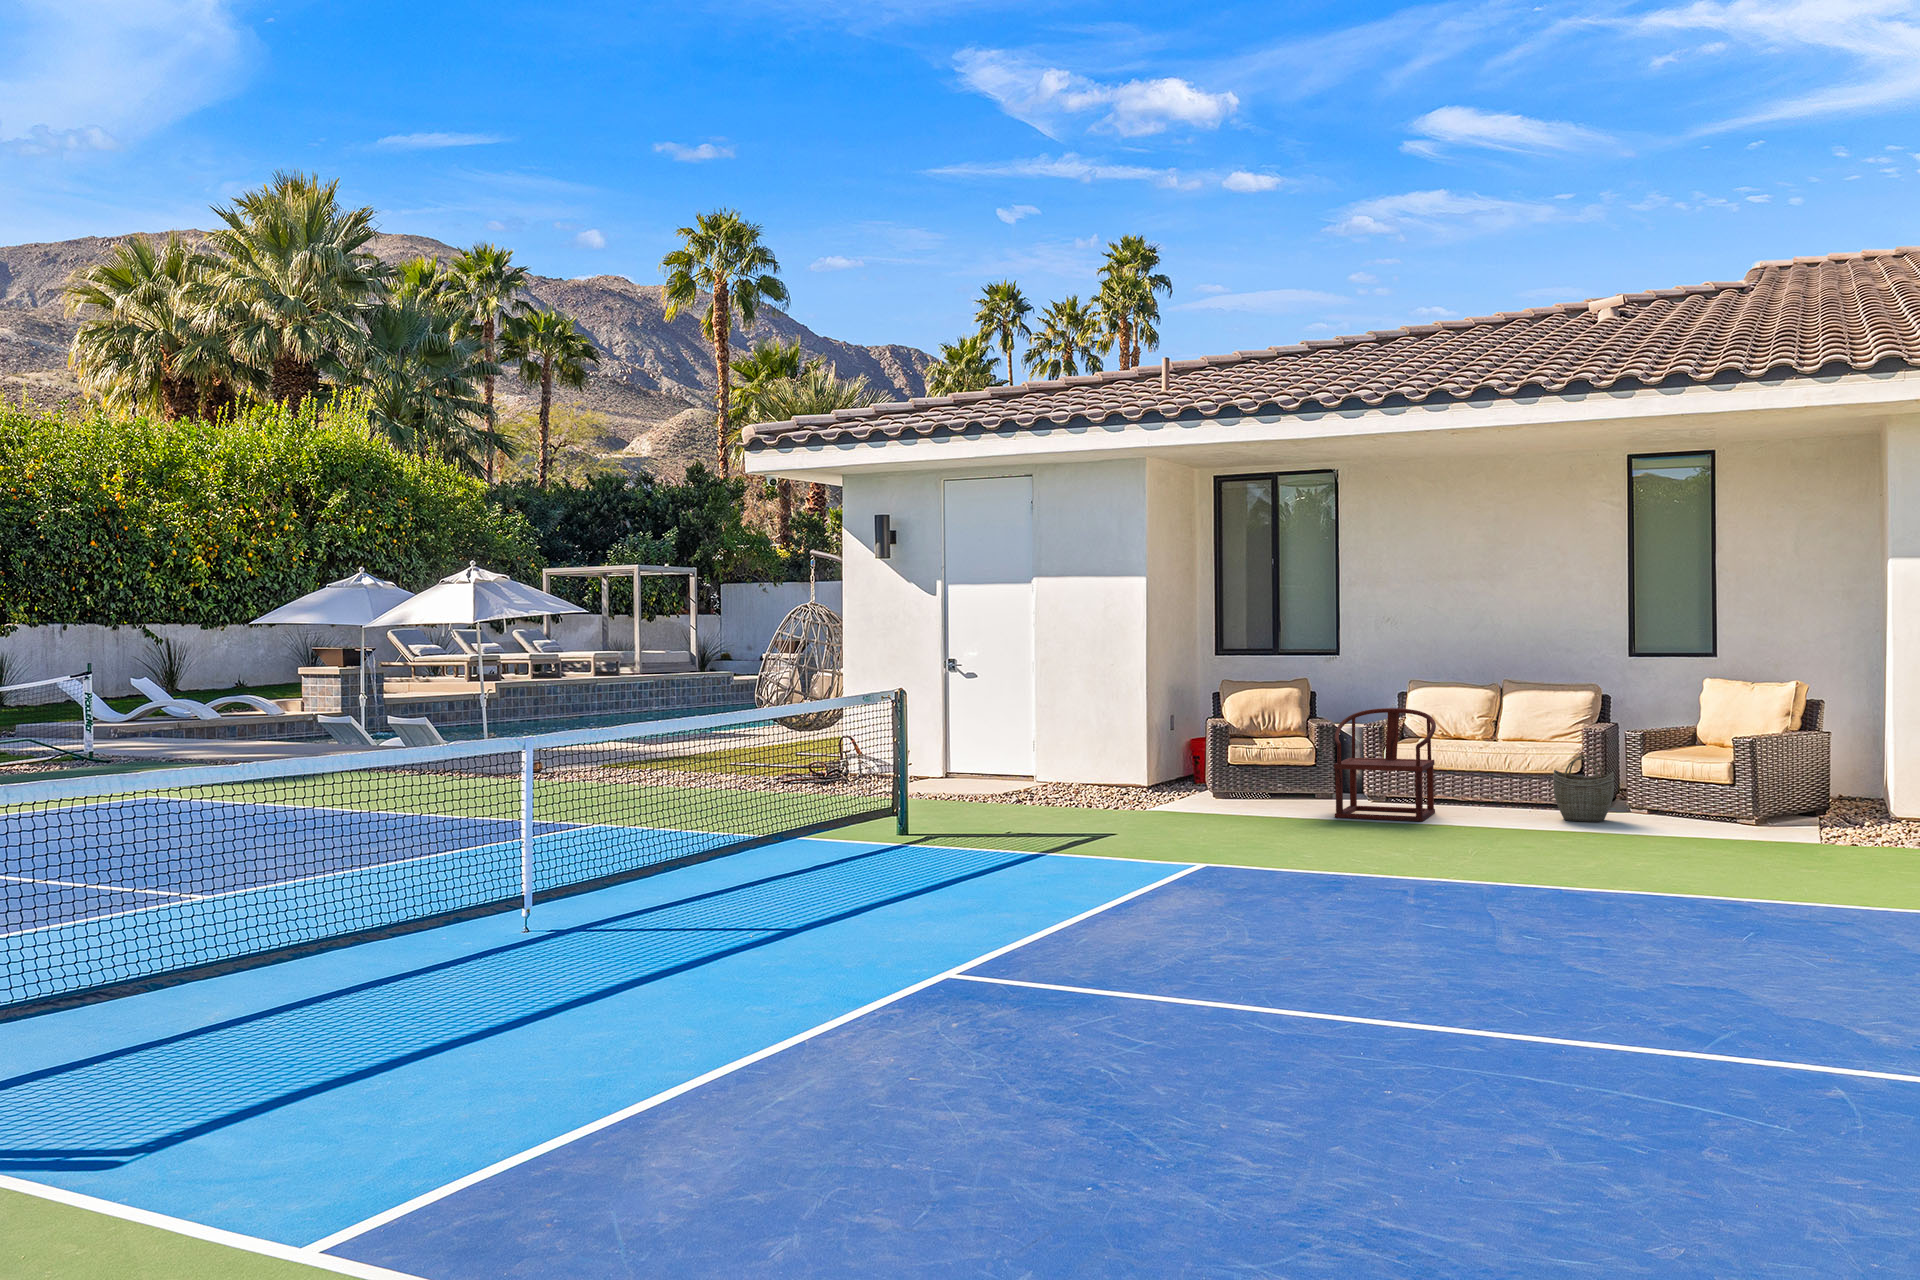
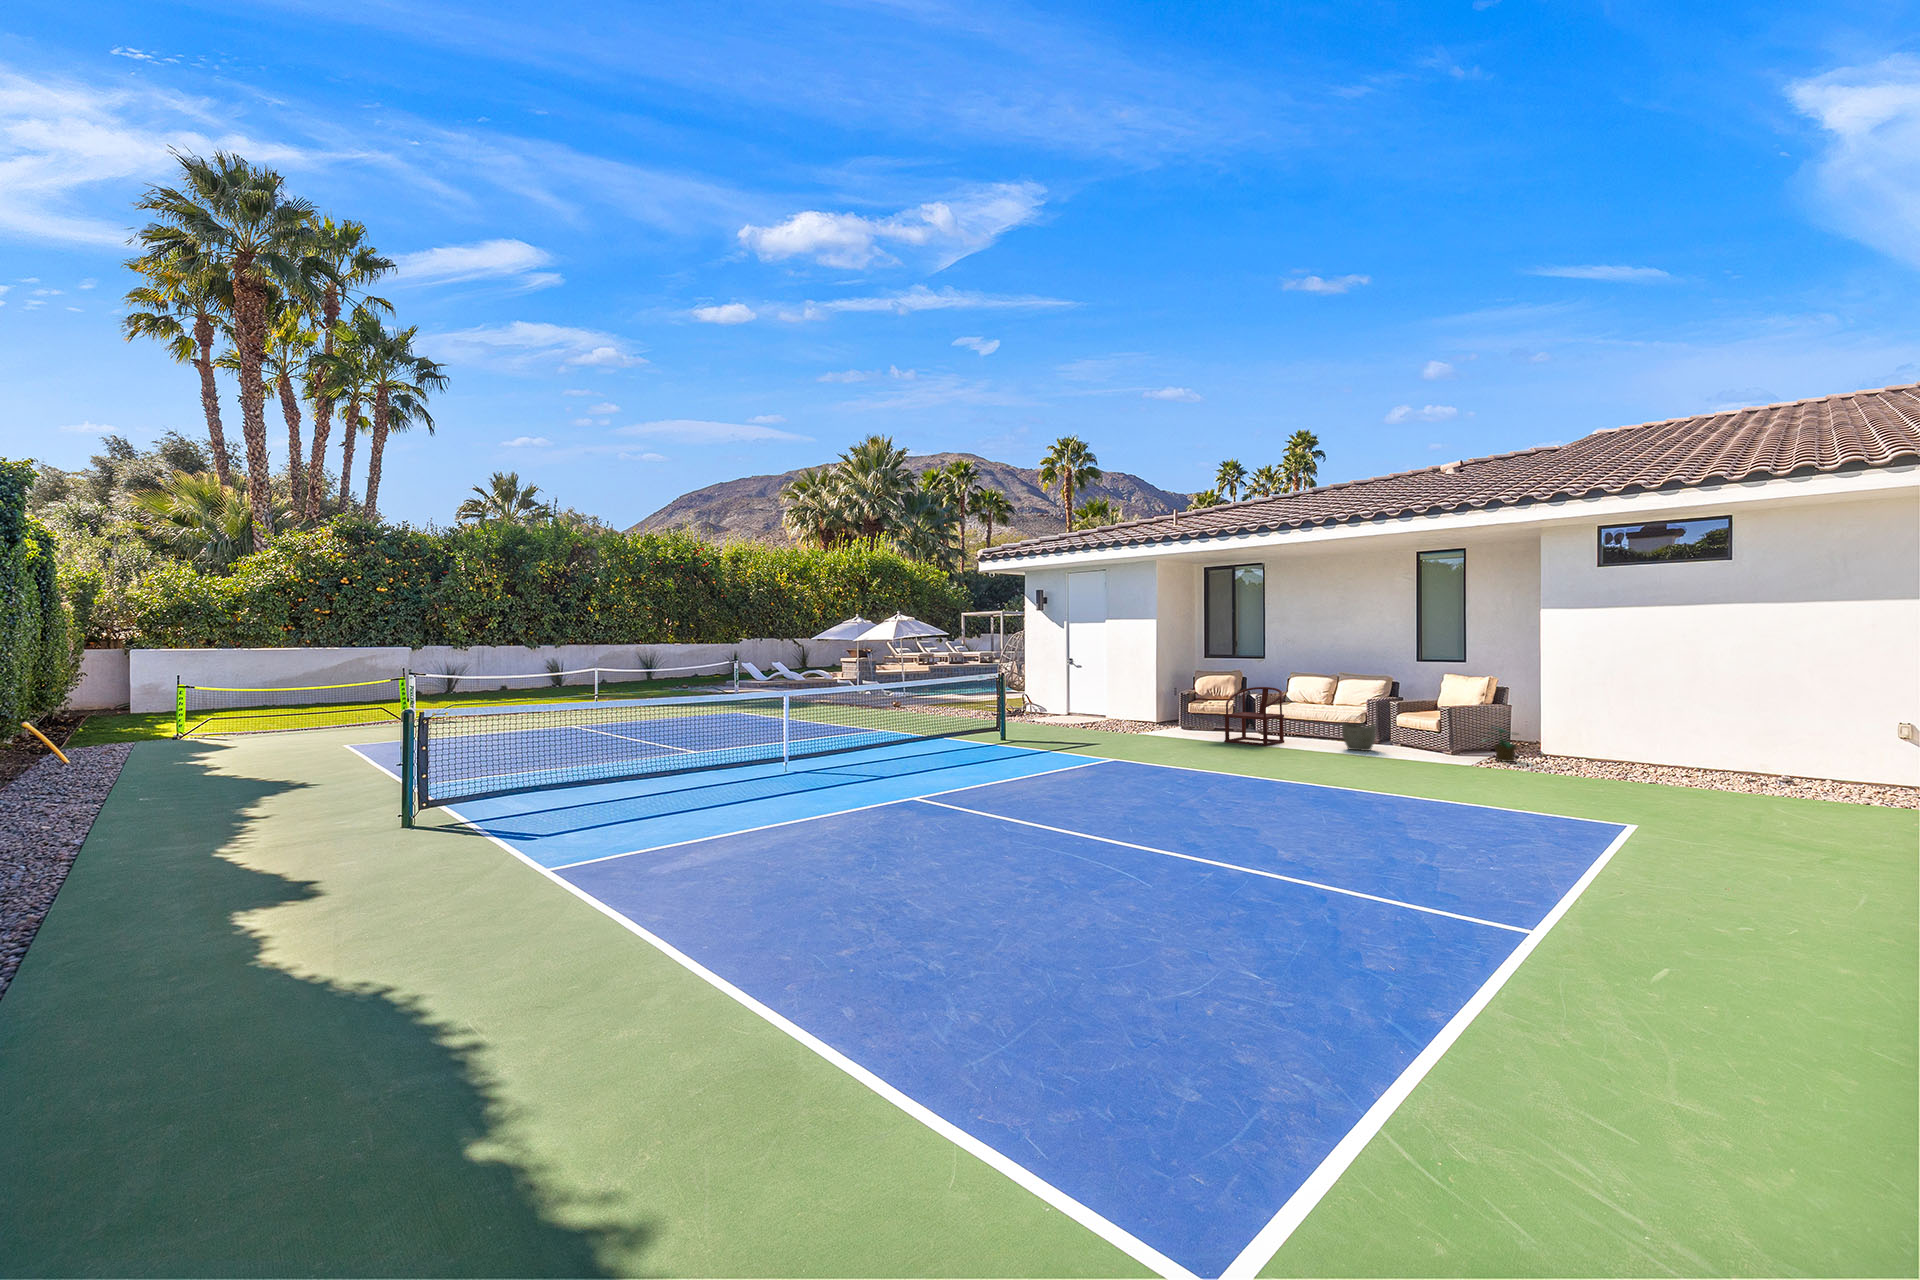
potted plant: none [1795,769,1867,829] -> present [1483,727,1516,762]

